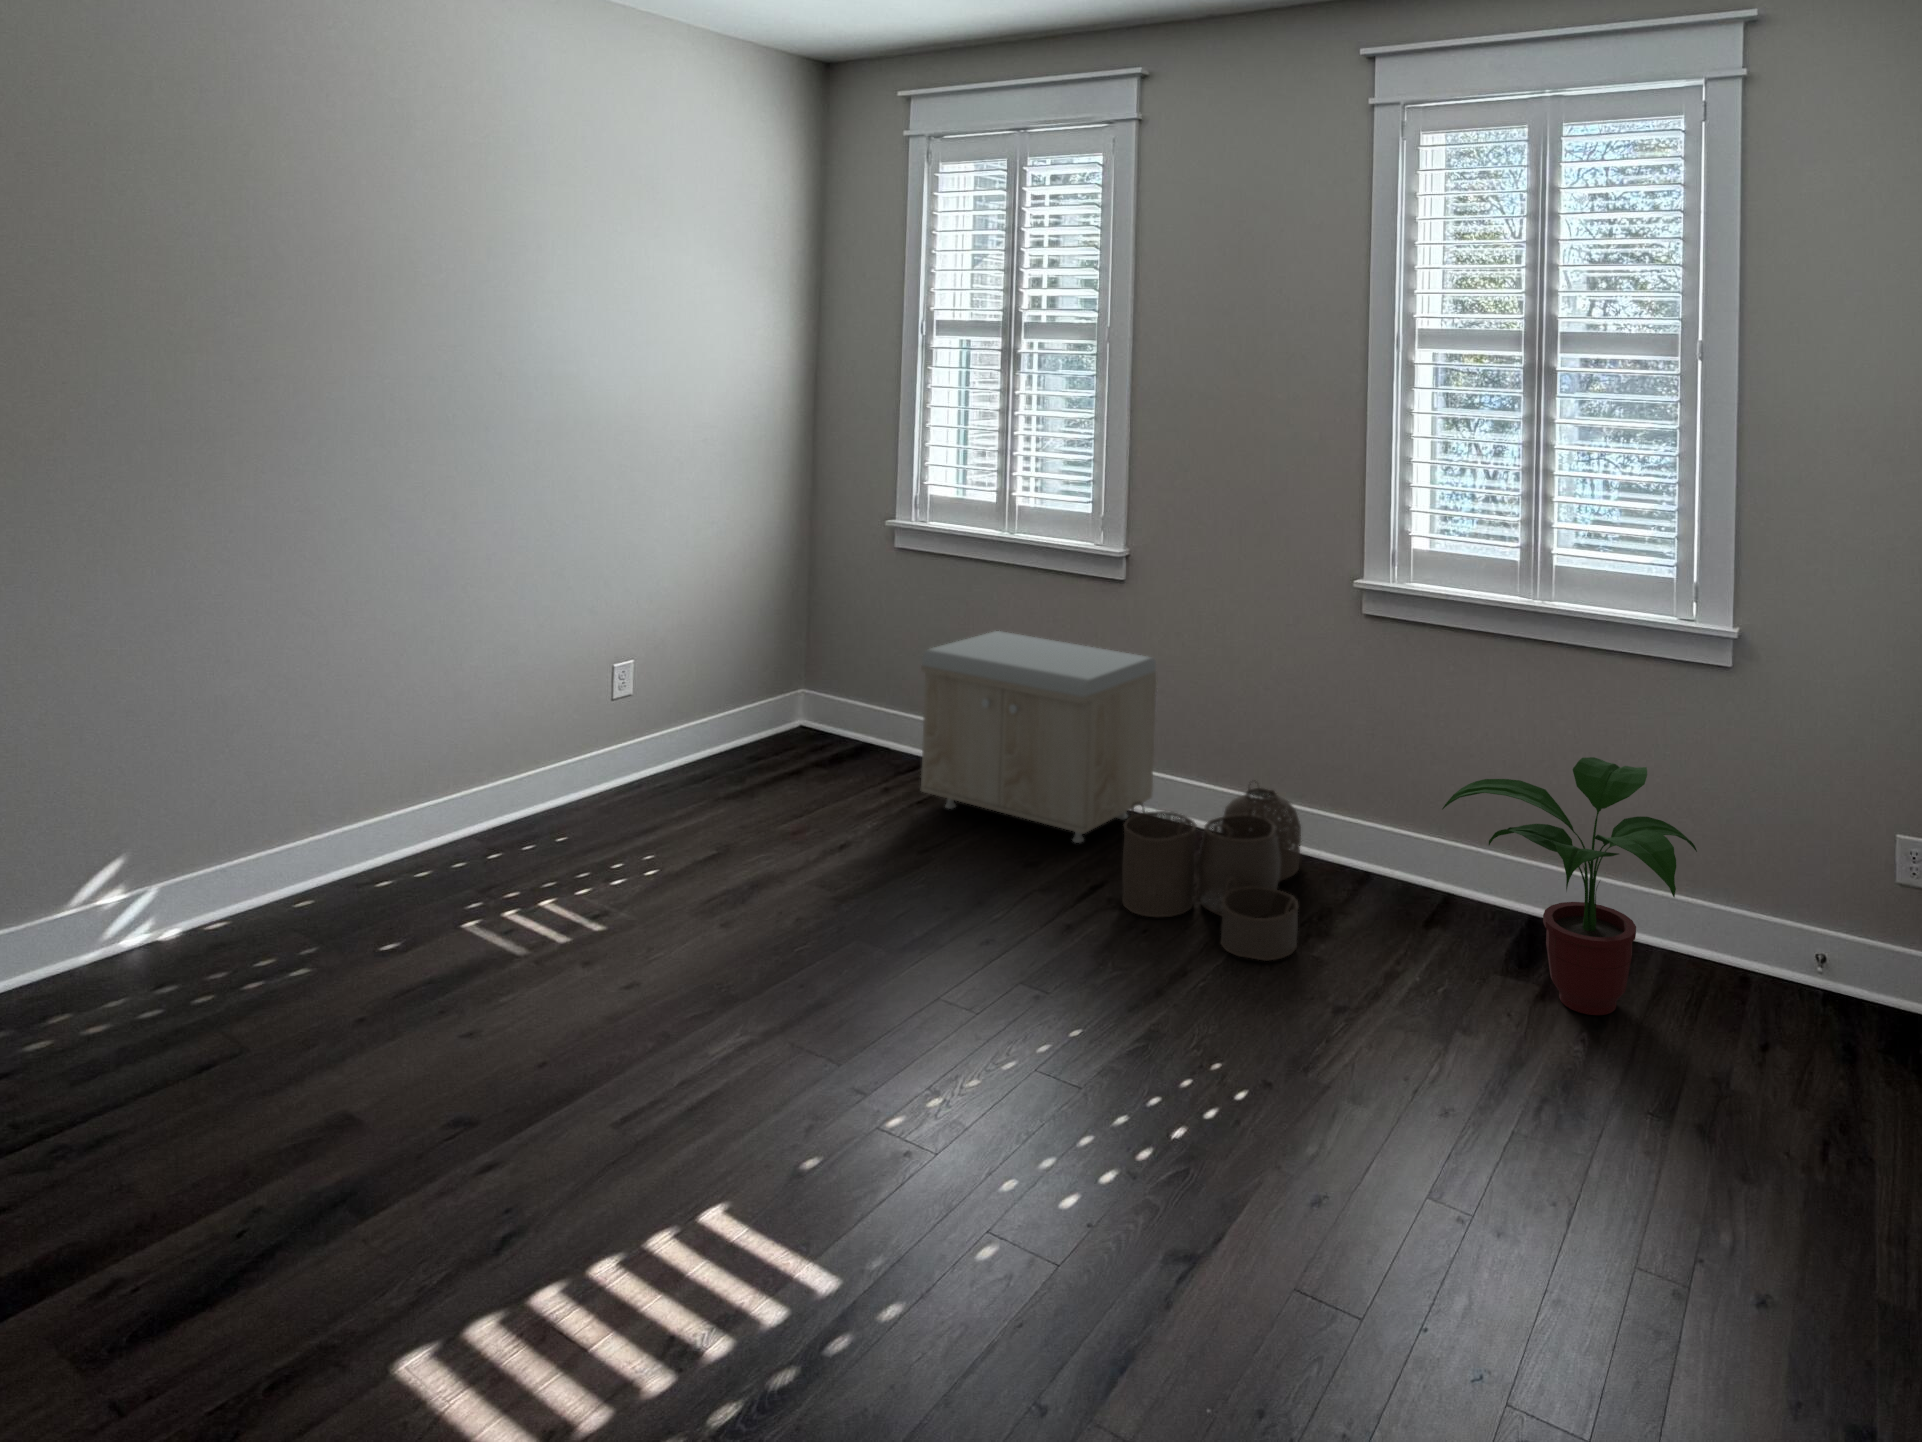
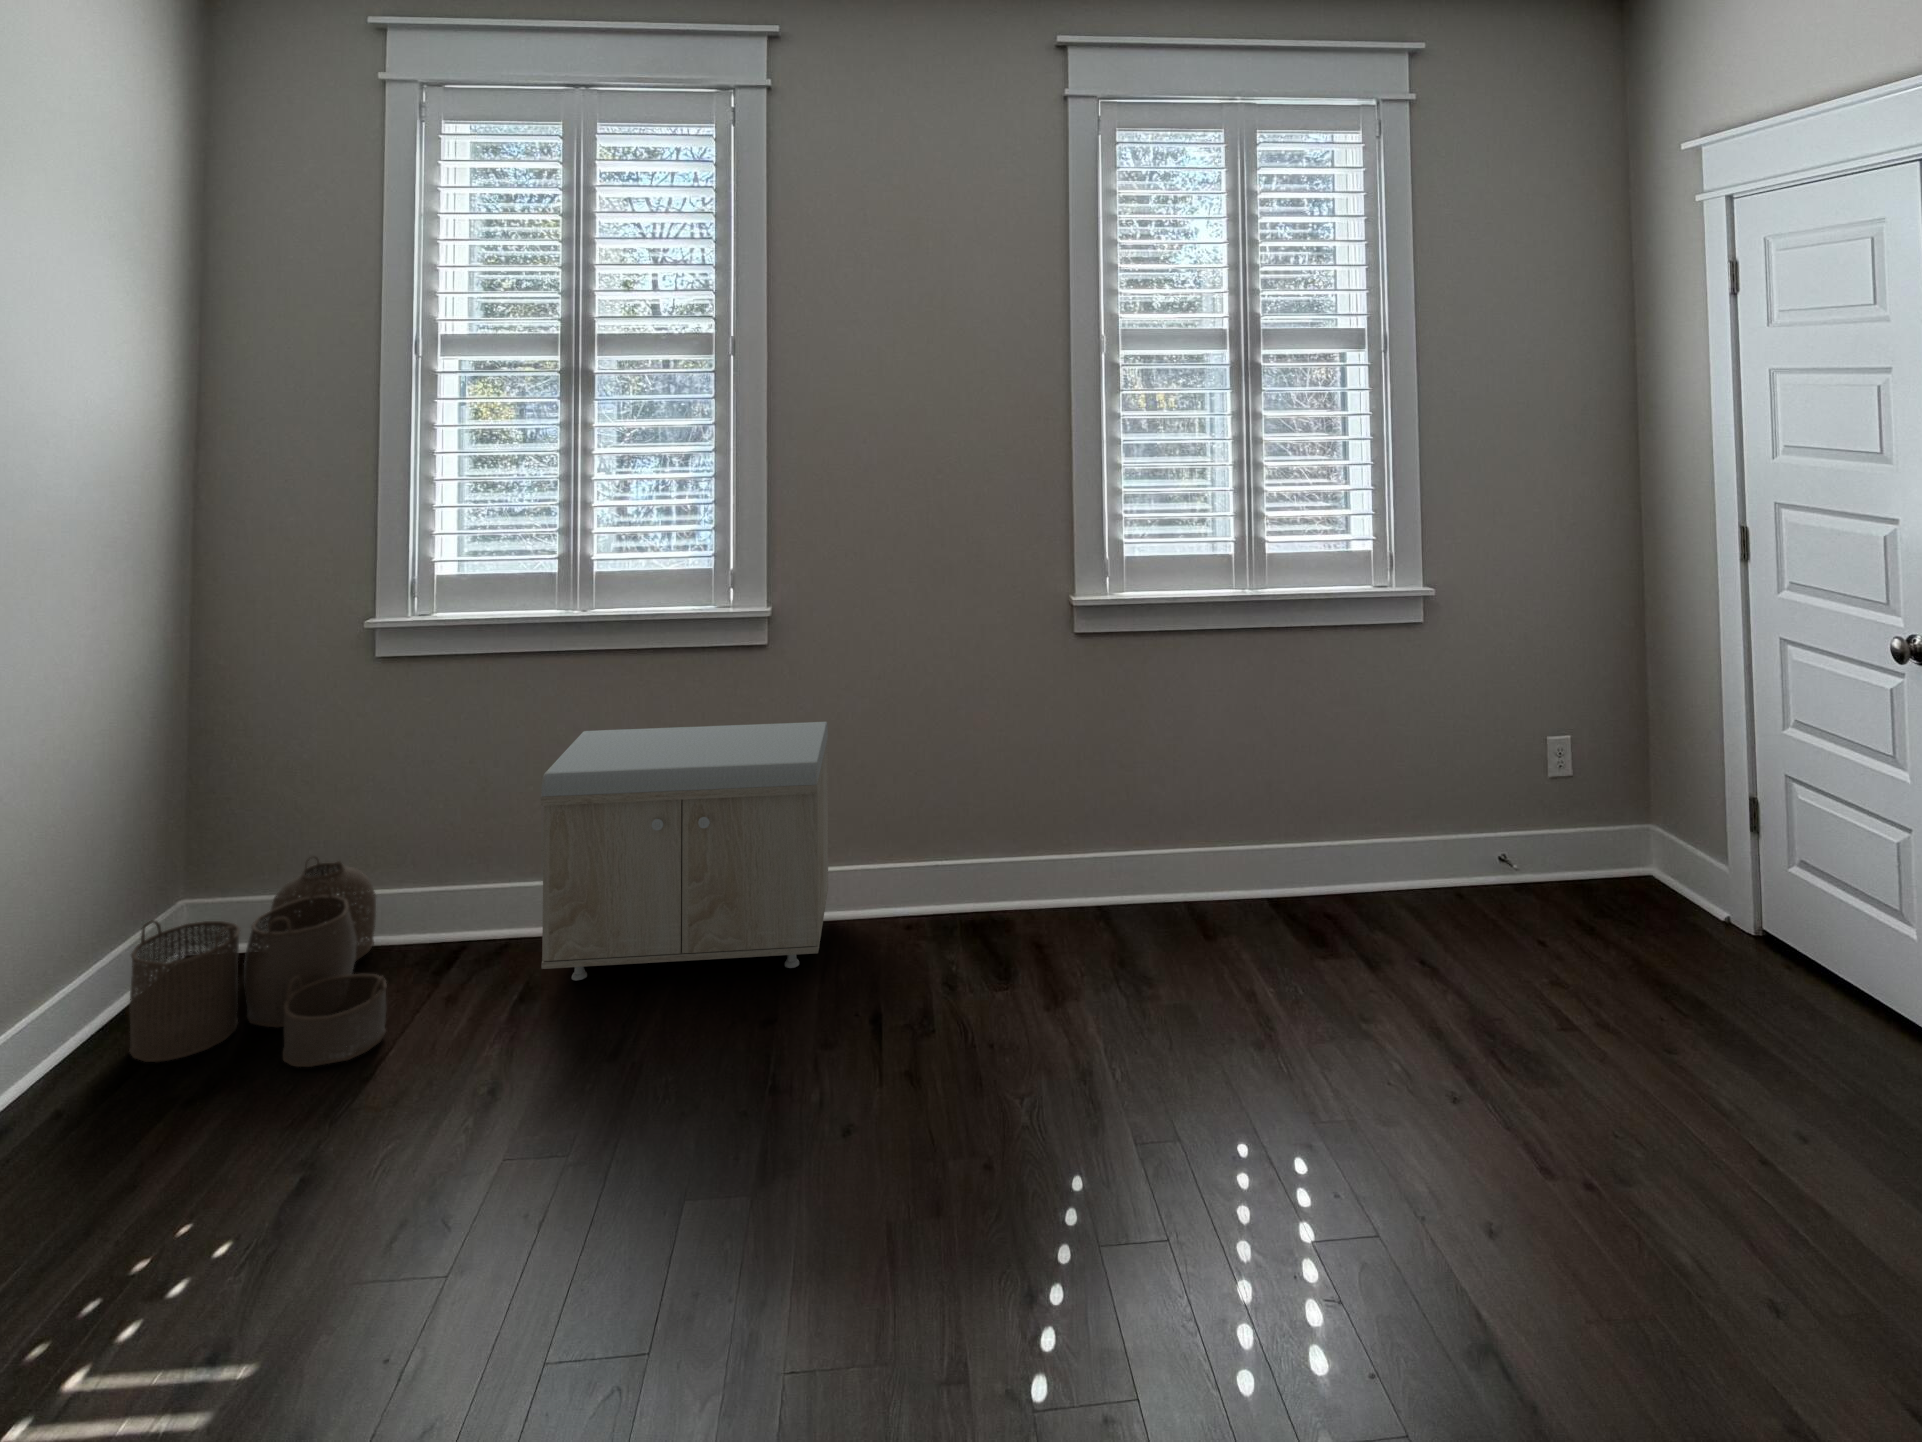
potted plant: present [1442,757,1697,1015] -> none [1285,723,1538,965]
woven basket: present [1122,787,1301,961] -> present [129,857,387,1067]

